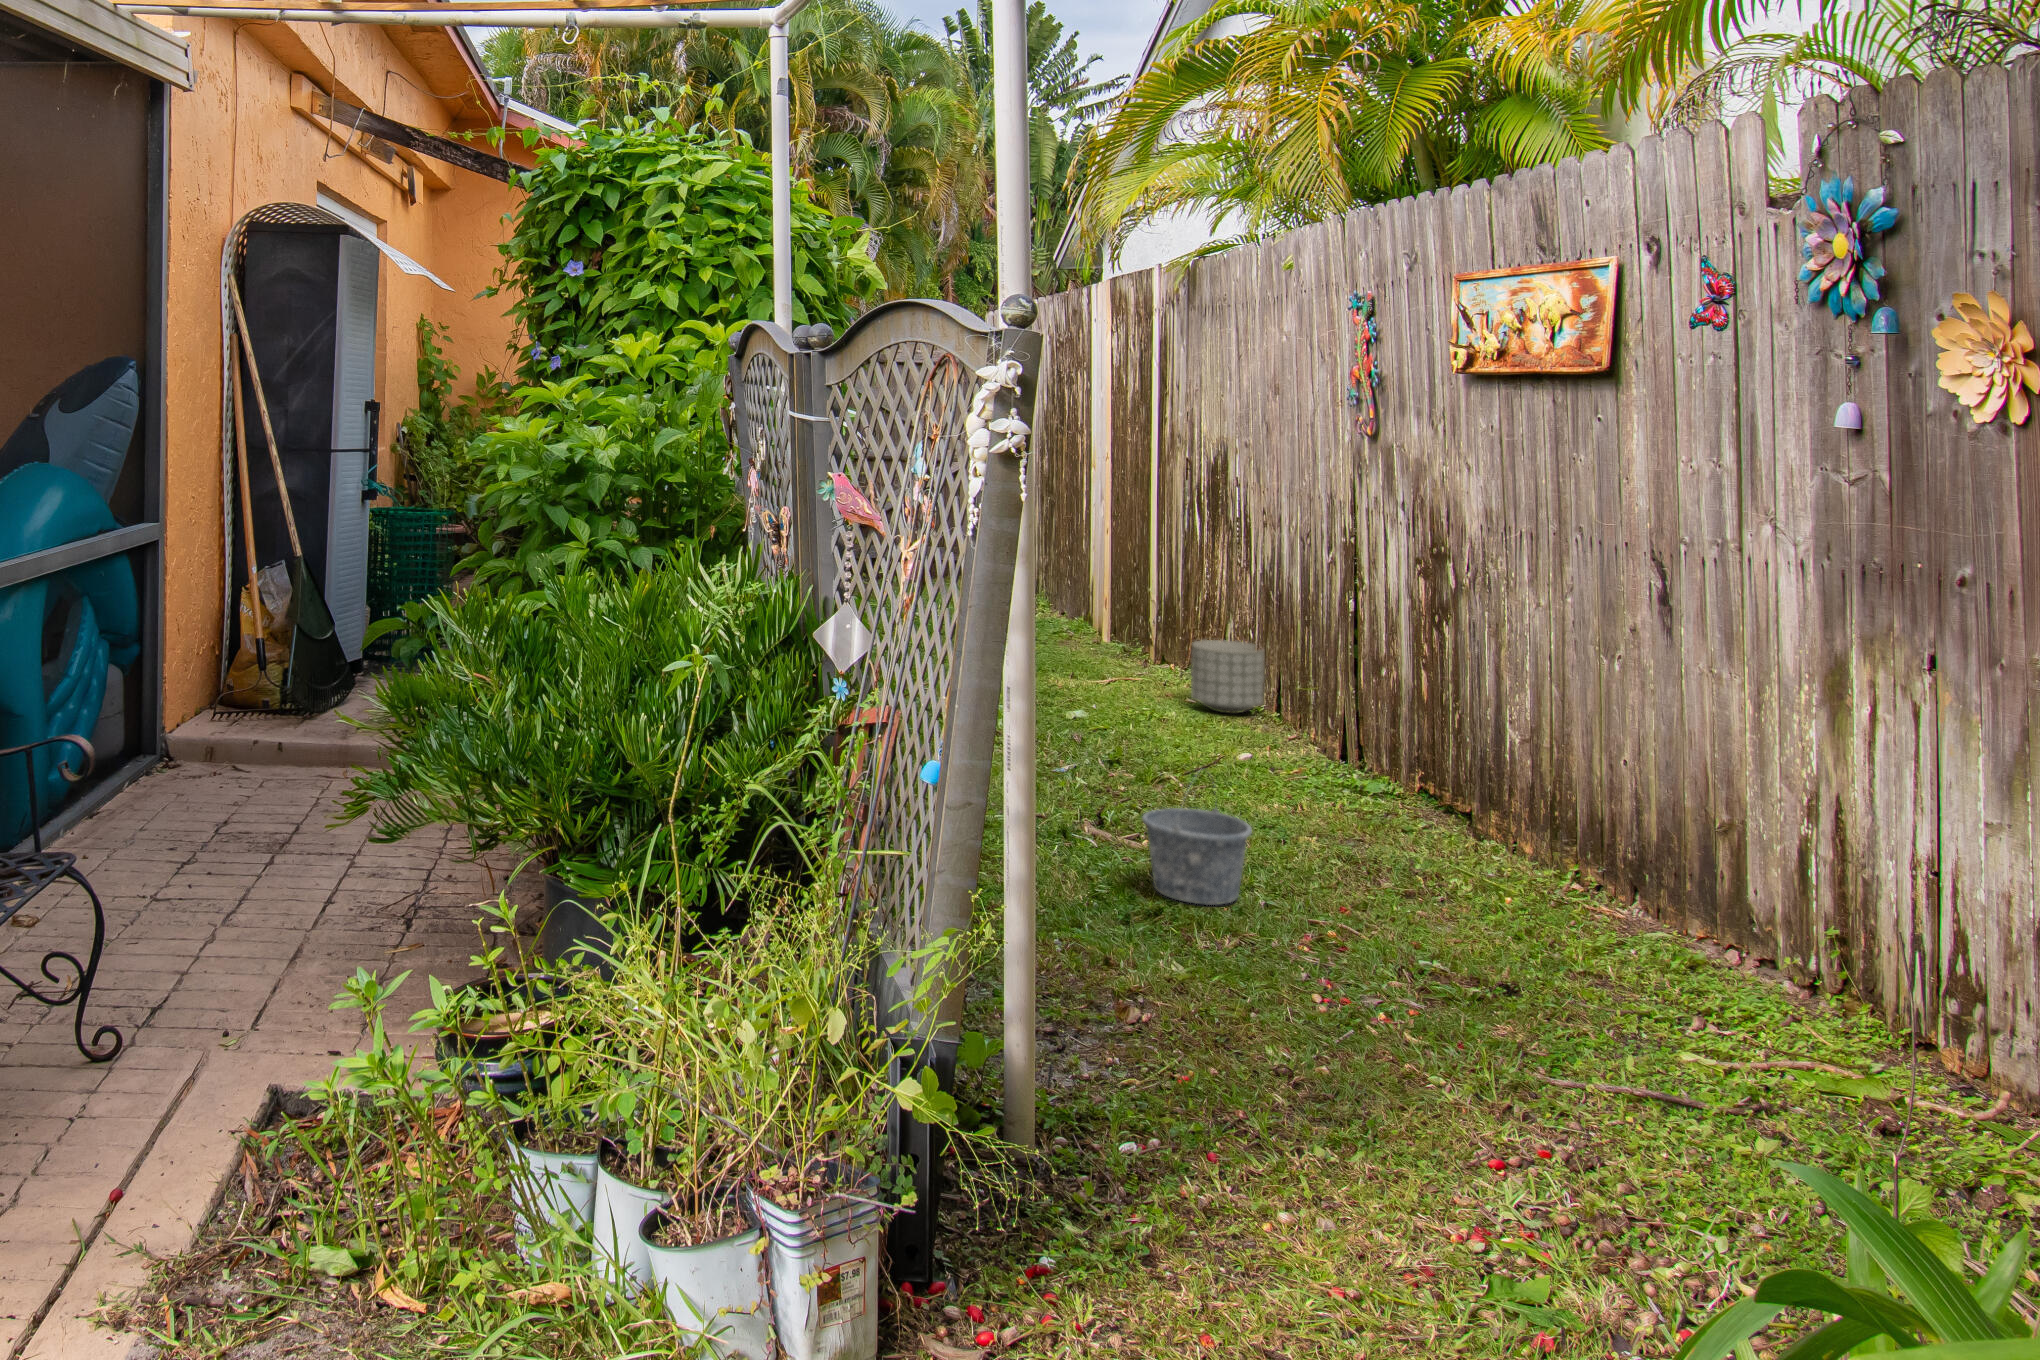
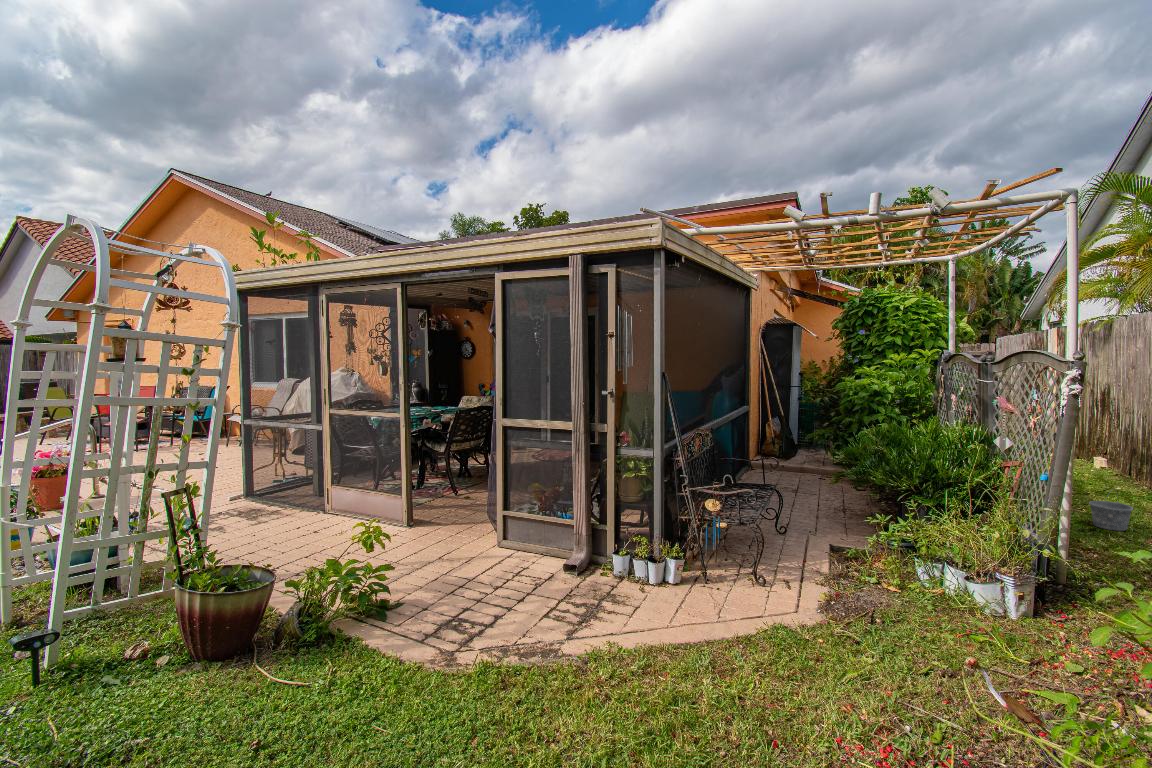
planter: present [1191,640,1265,714] -> none [1094,452,1127,477]

